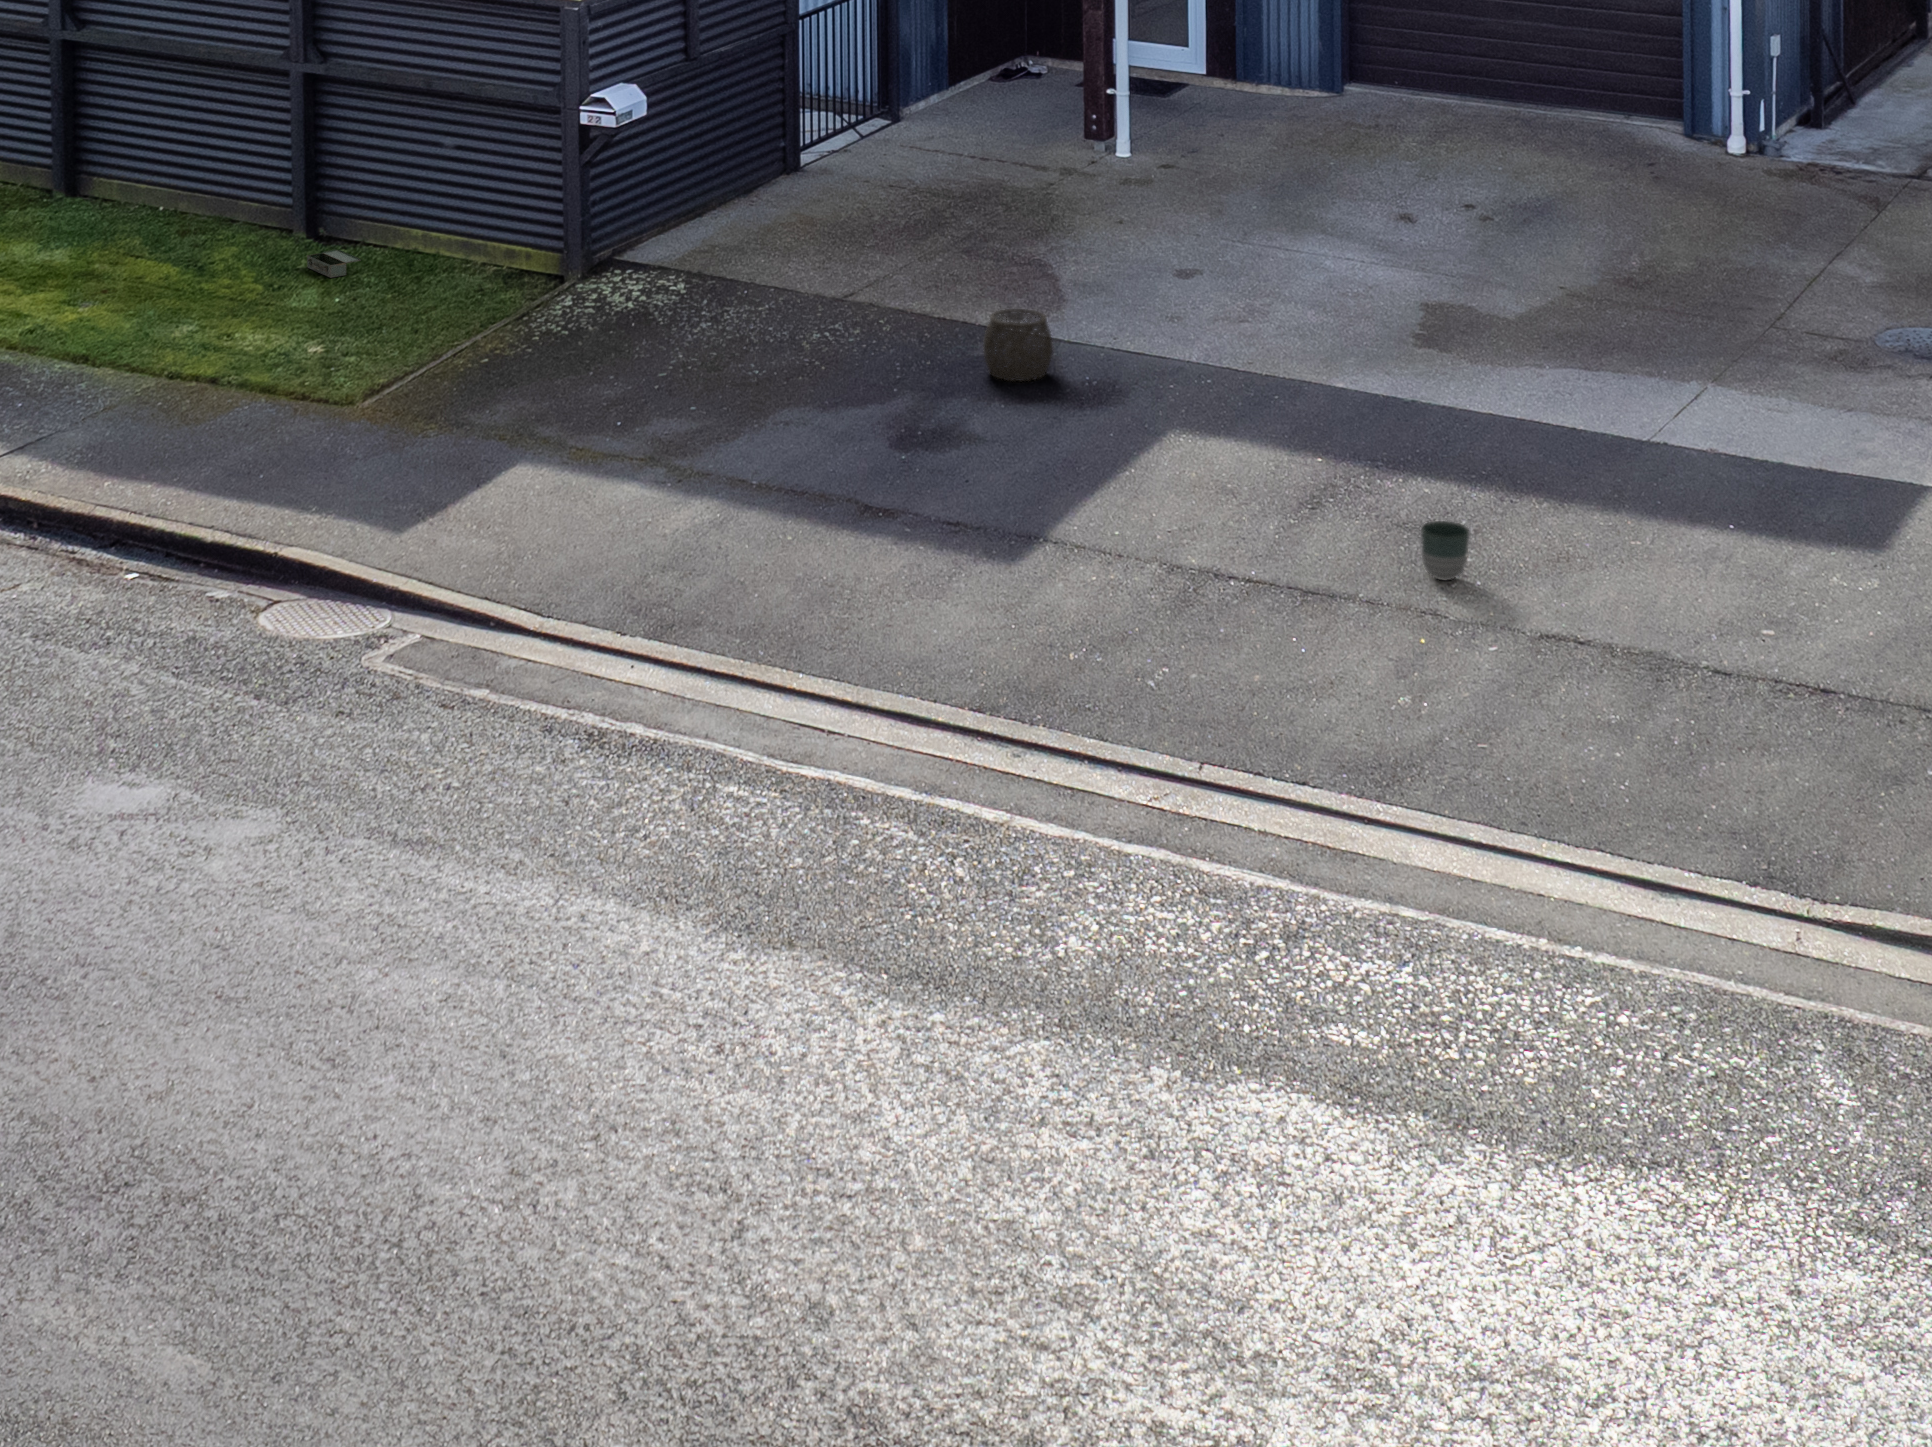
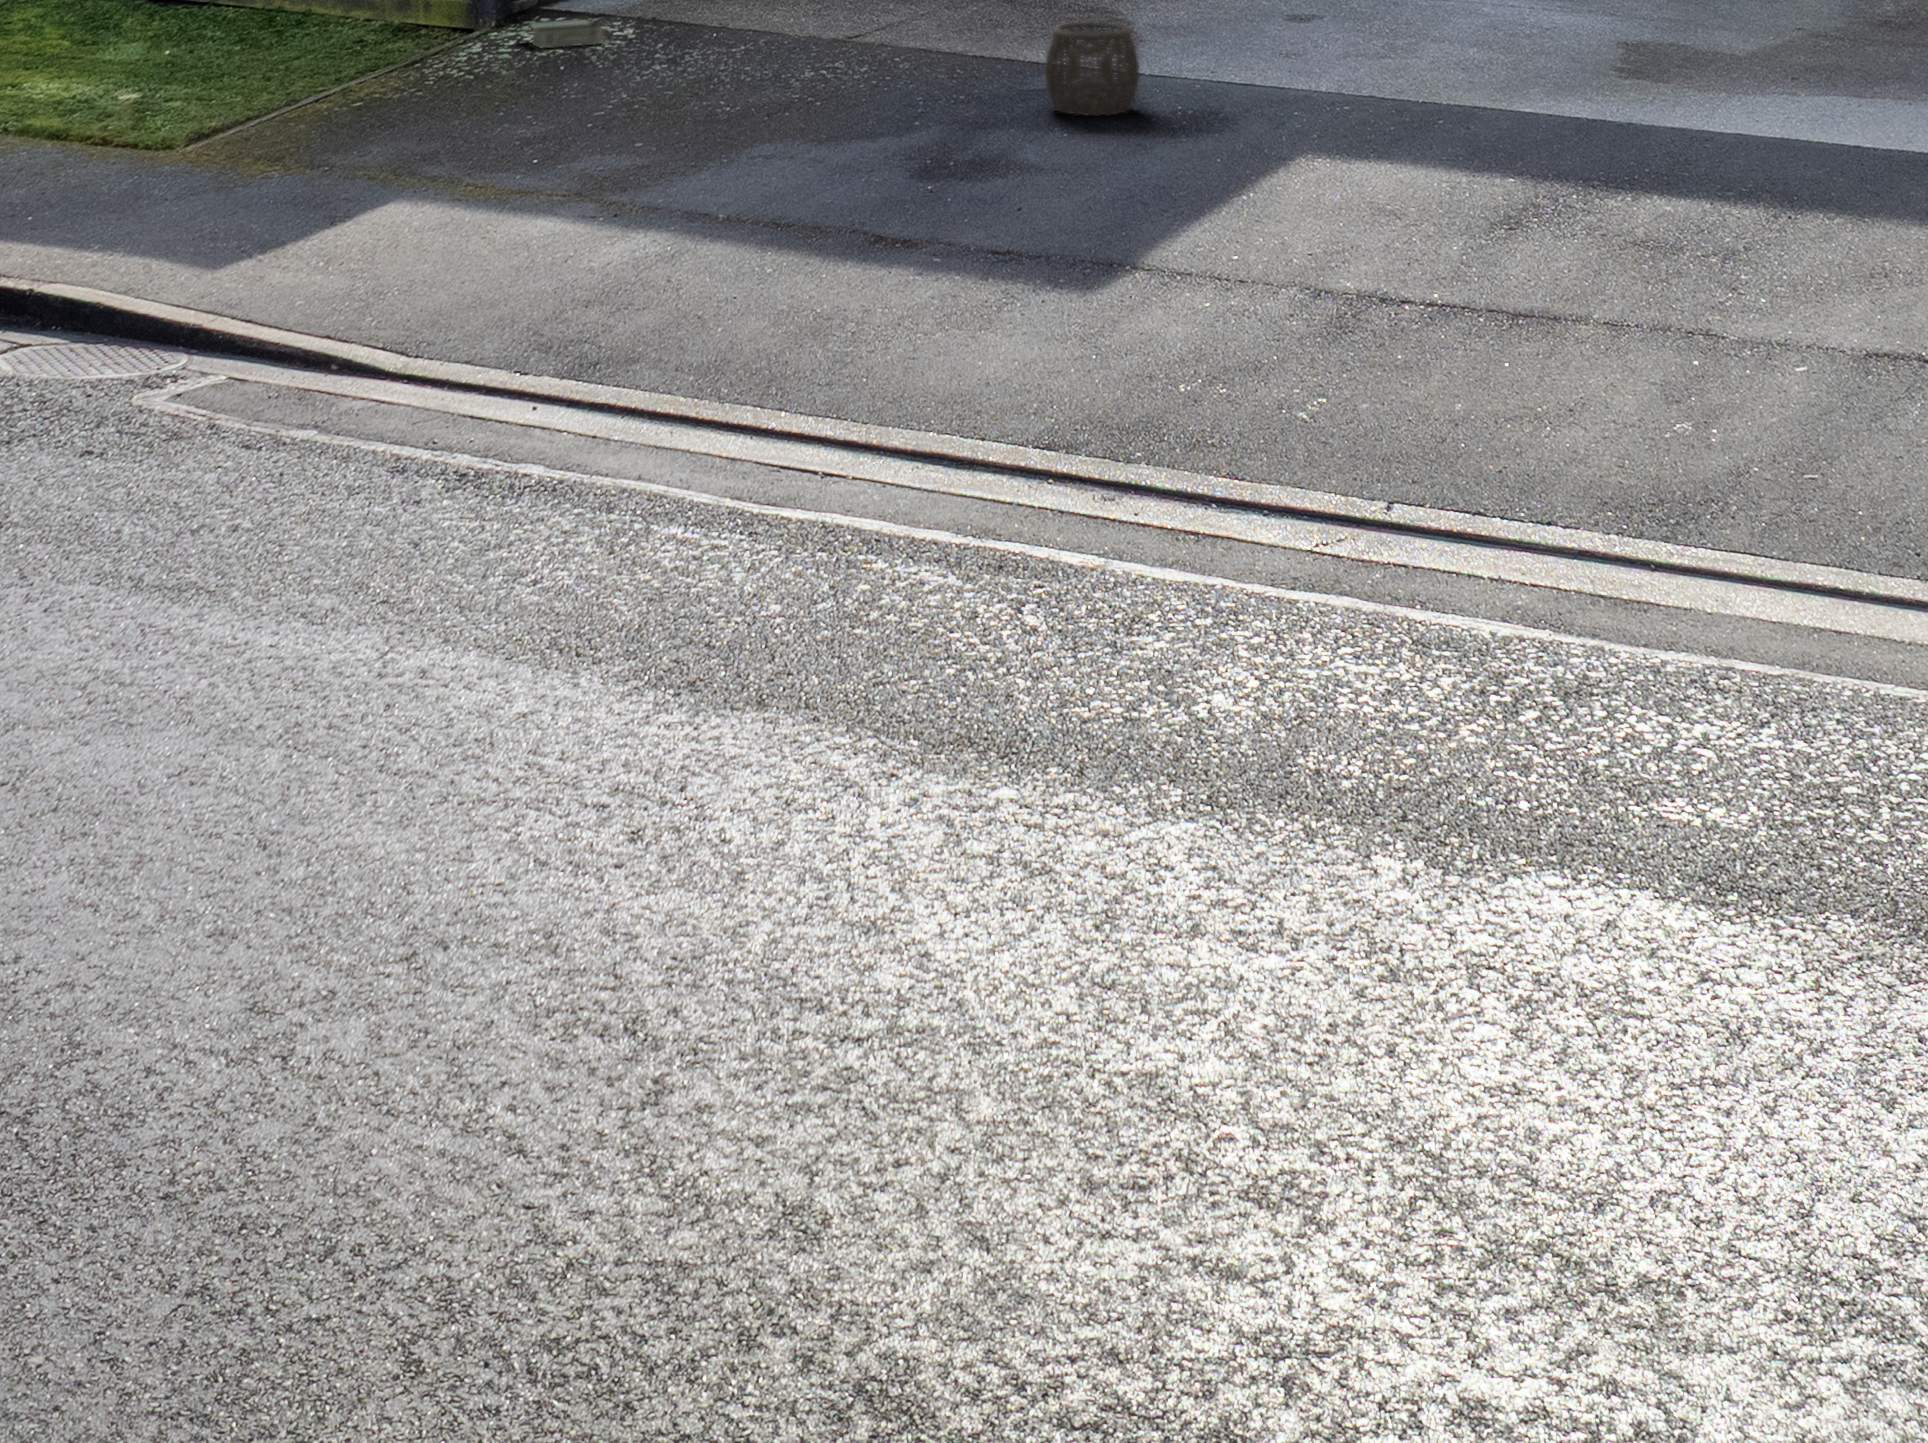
toolbox: present [307,250,361,278] -> present [531,19,603,48]
planter: present [1421,521,1469,580] -> none [1691,212,1761,294]

